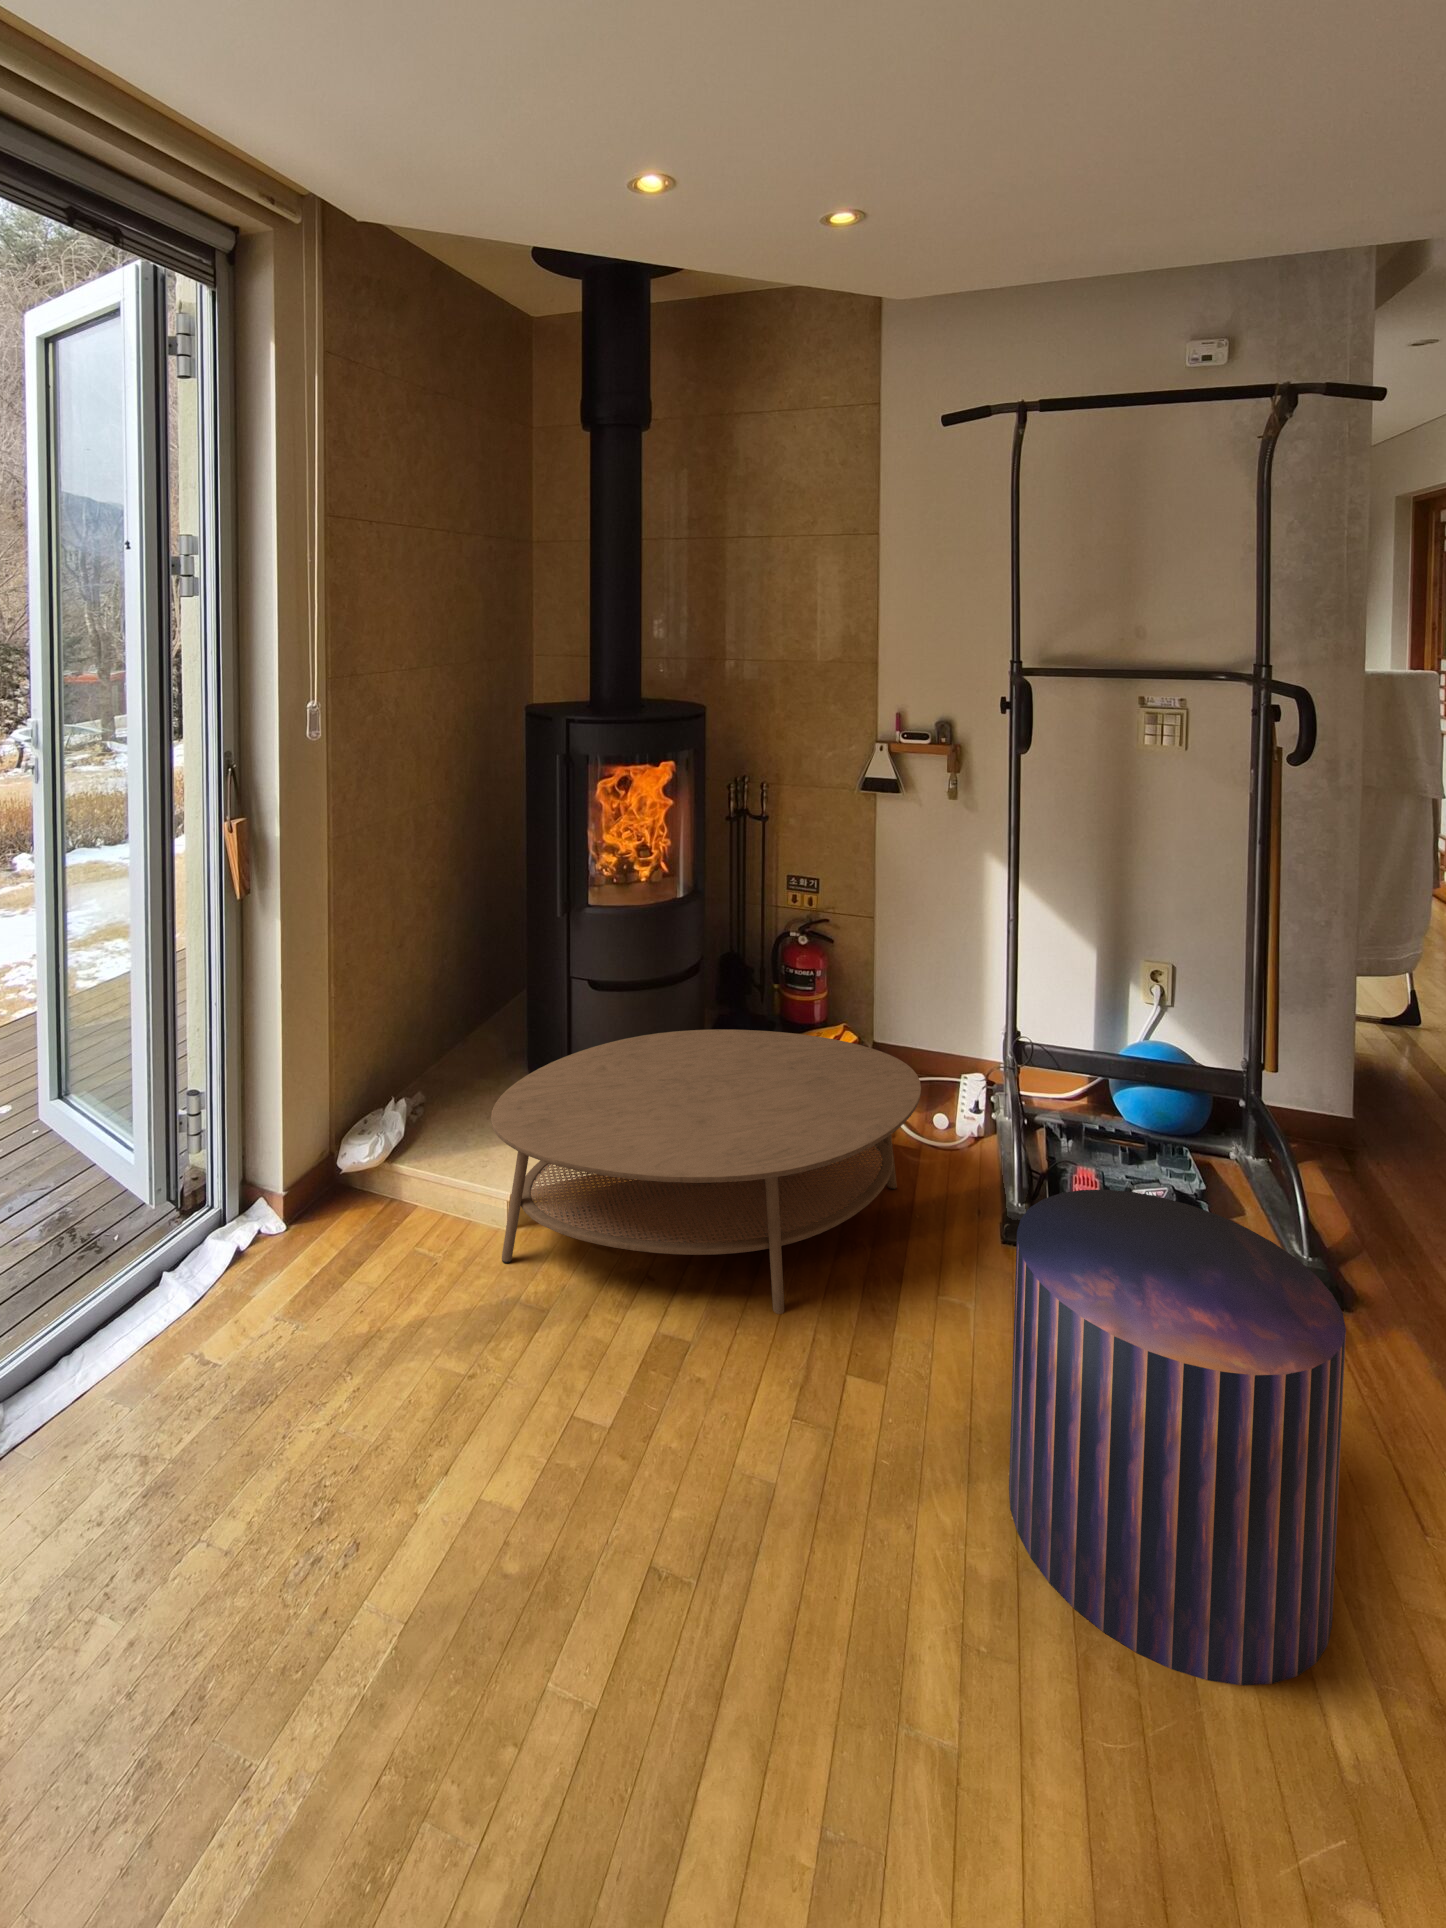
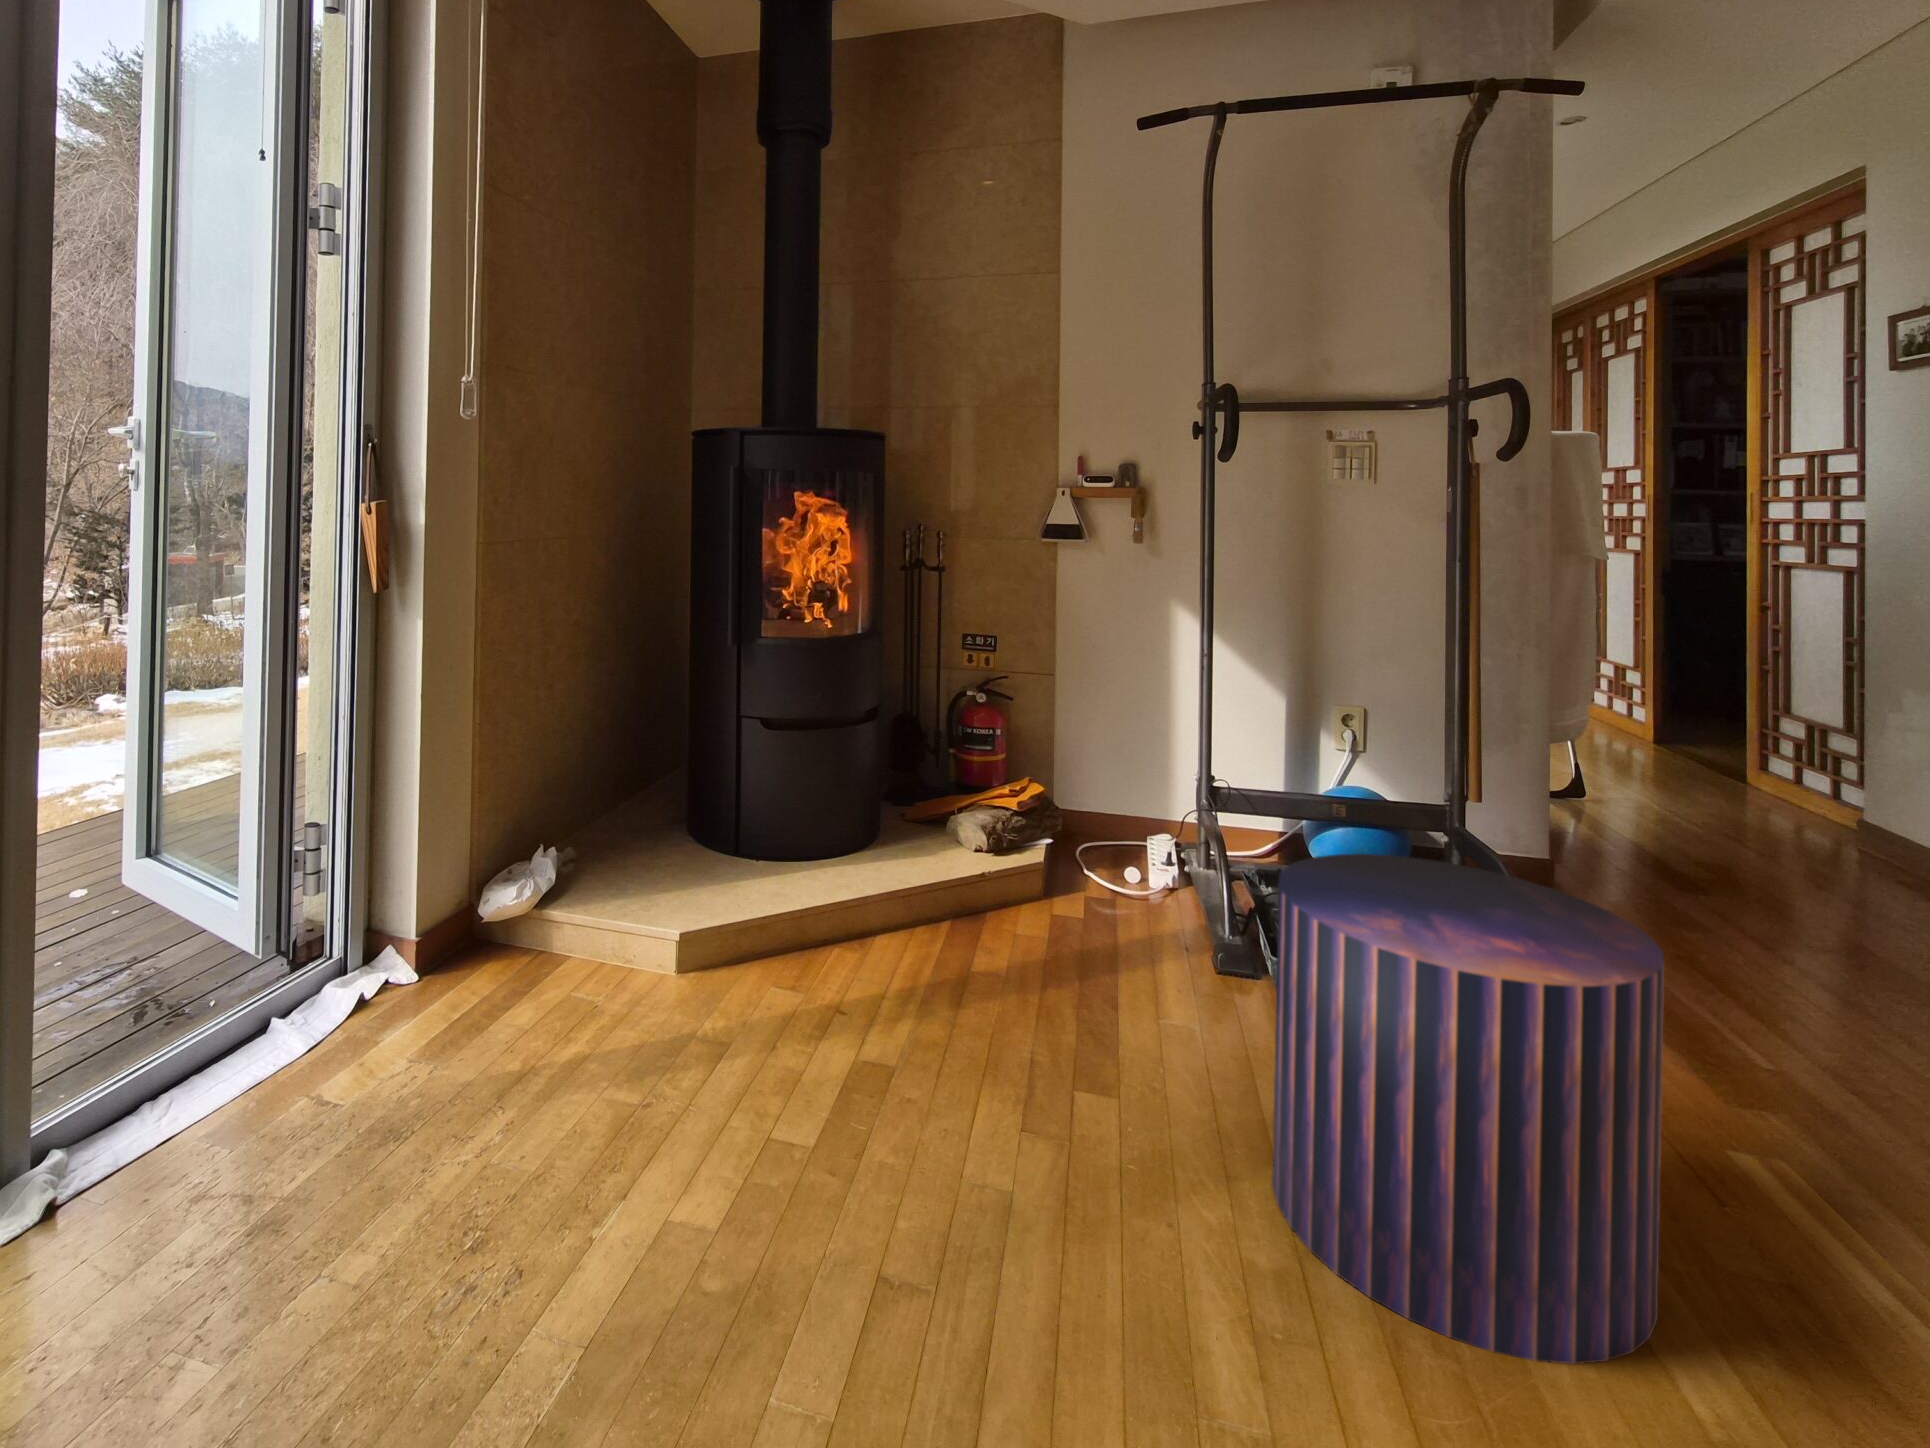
coffee table: present [491,1029,921,1314] -> none [662,771,1126,1042]

